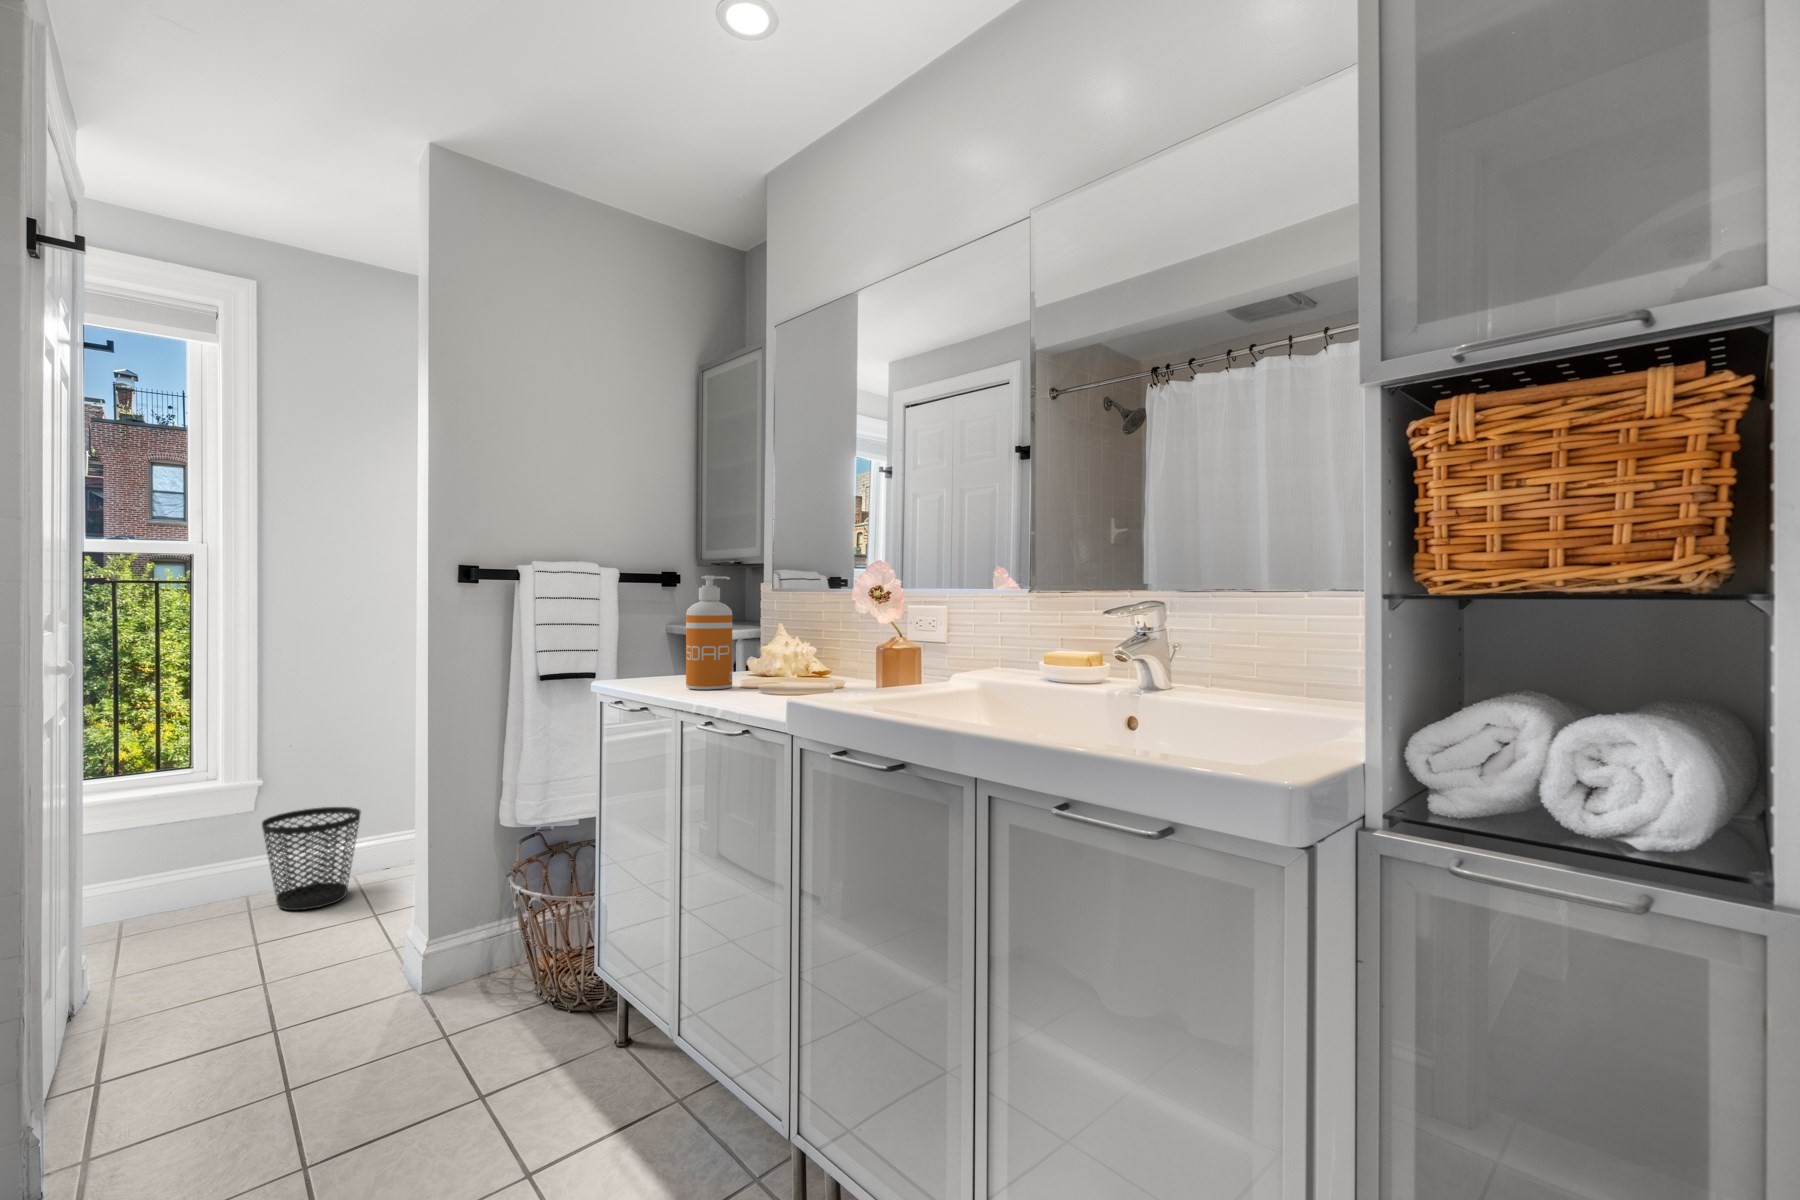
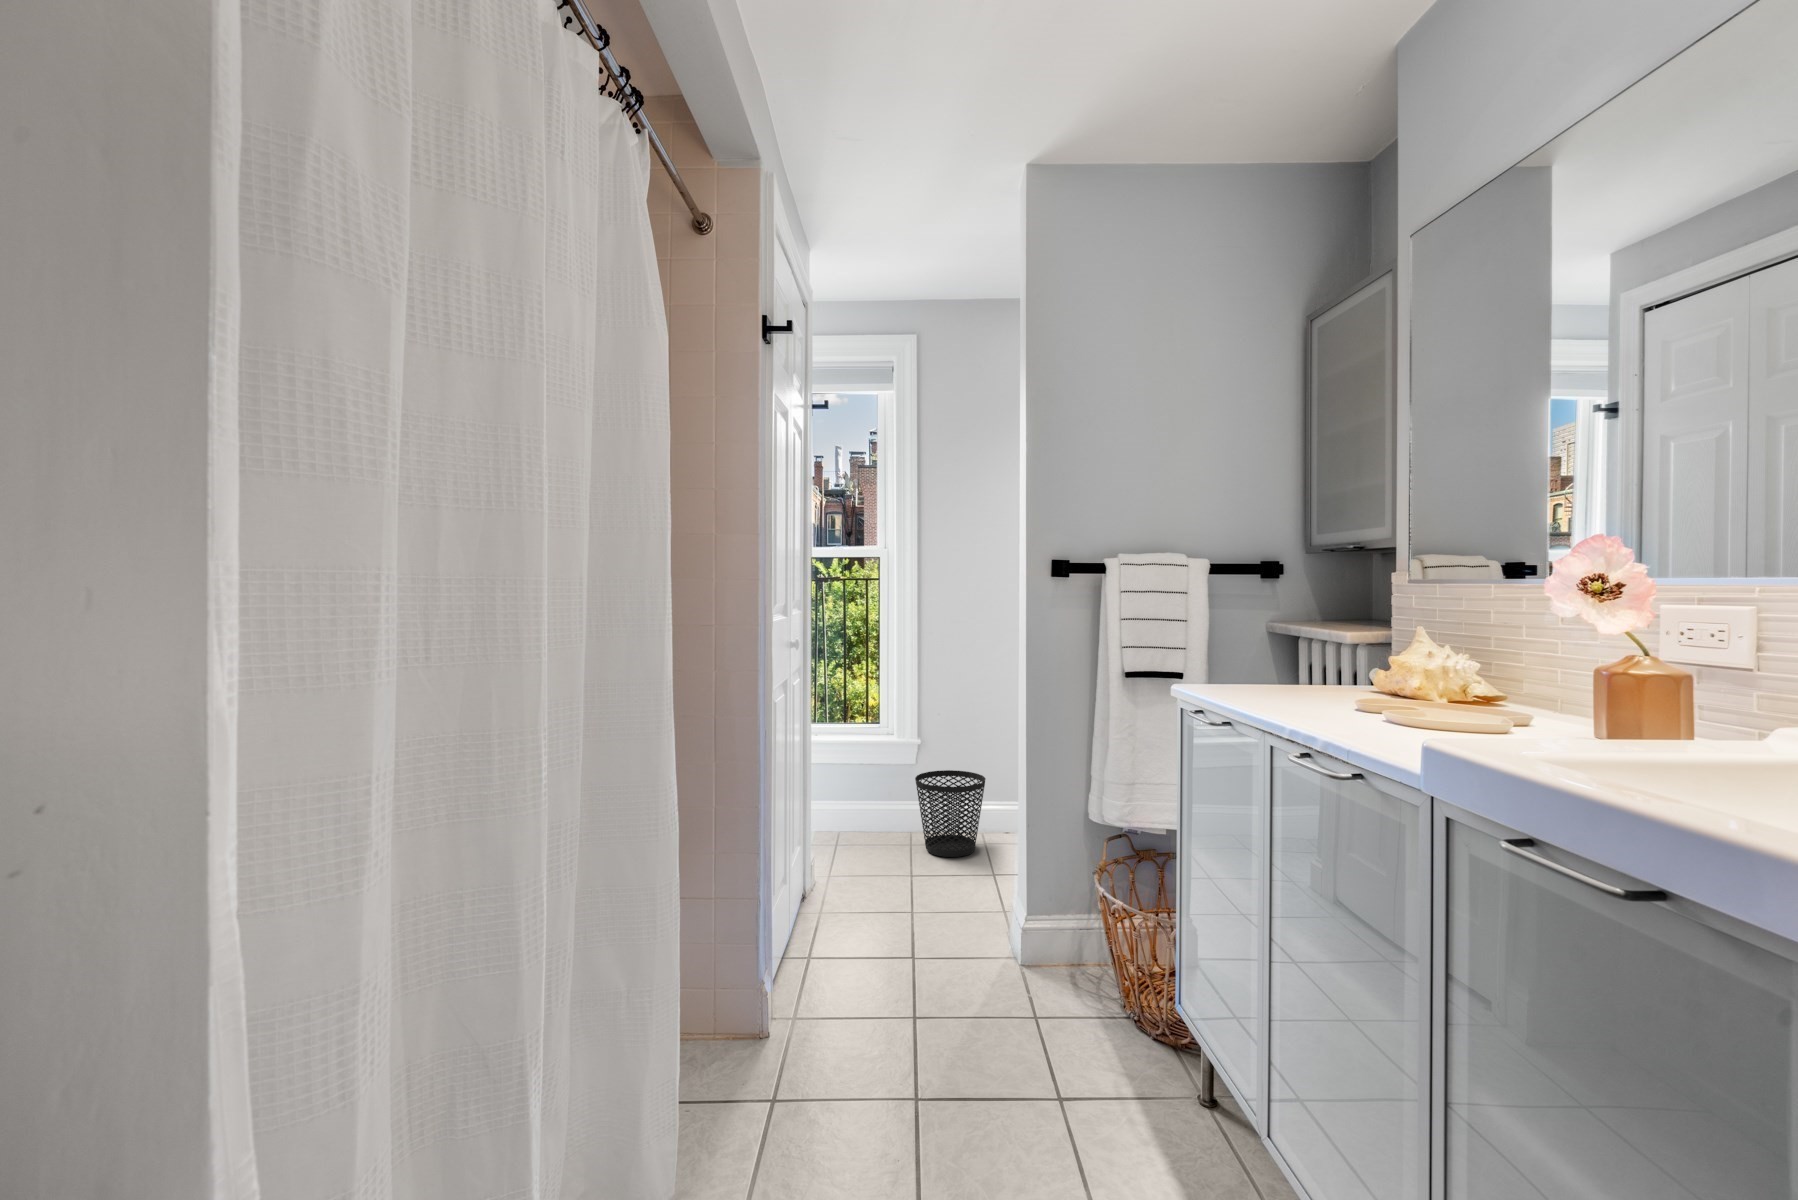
soap dispenser: present [686,576,732,690] -> none [1281,566,1347,713]

